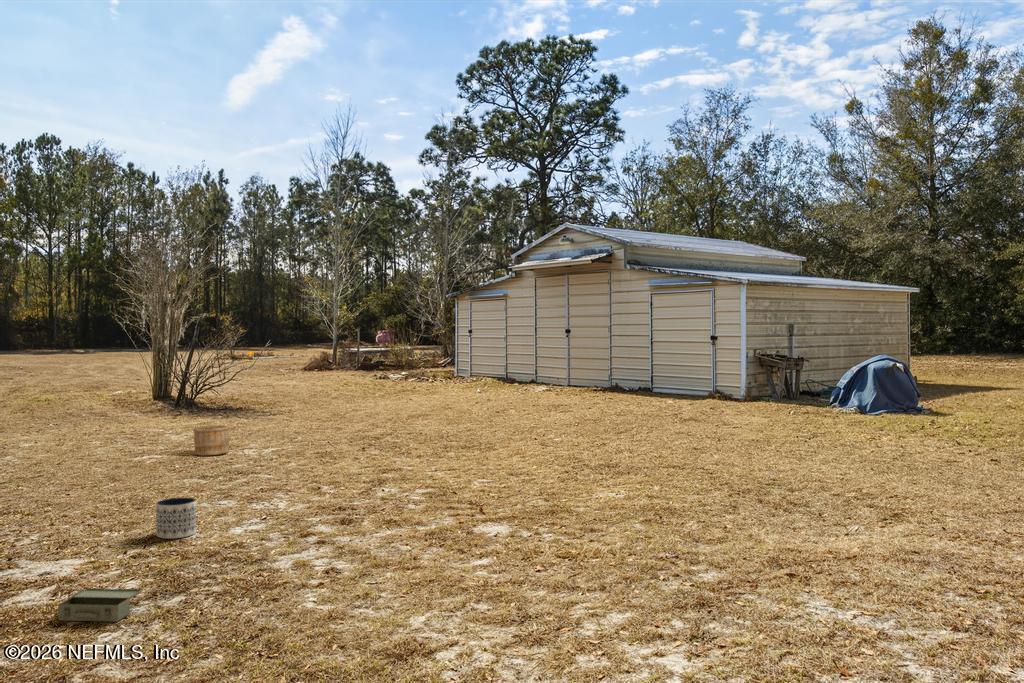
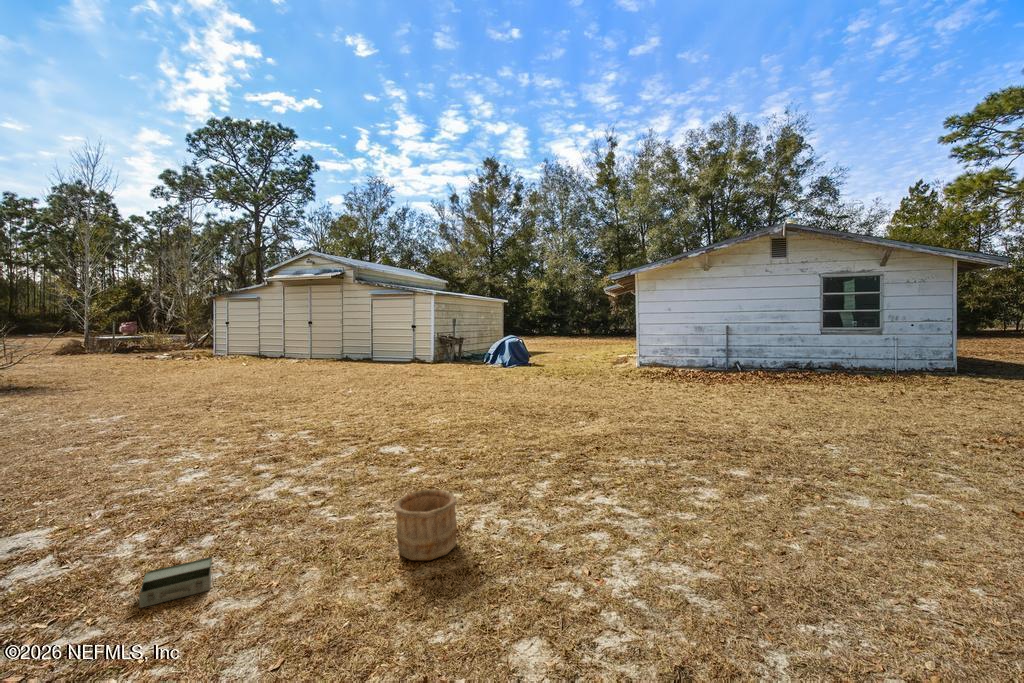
wooden bucket: present [193,426,229,456] -> present [394,490,457,560]
planter: present [156,498,196,539] -> none [124,472,167,512]

